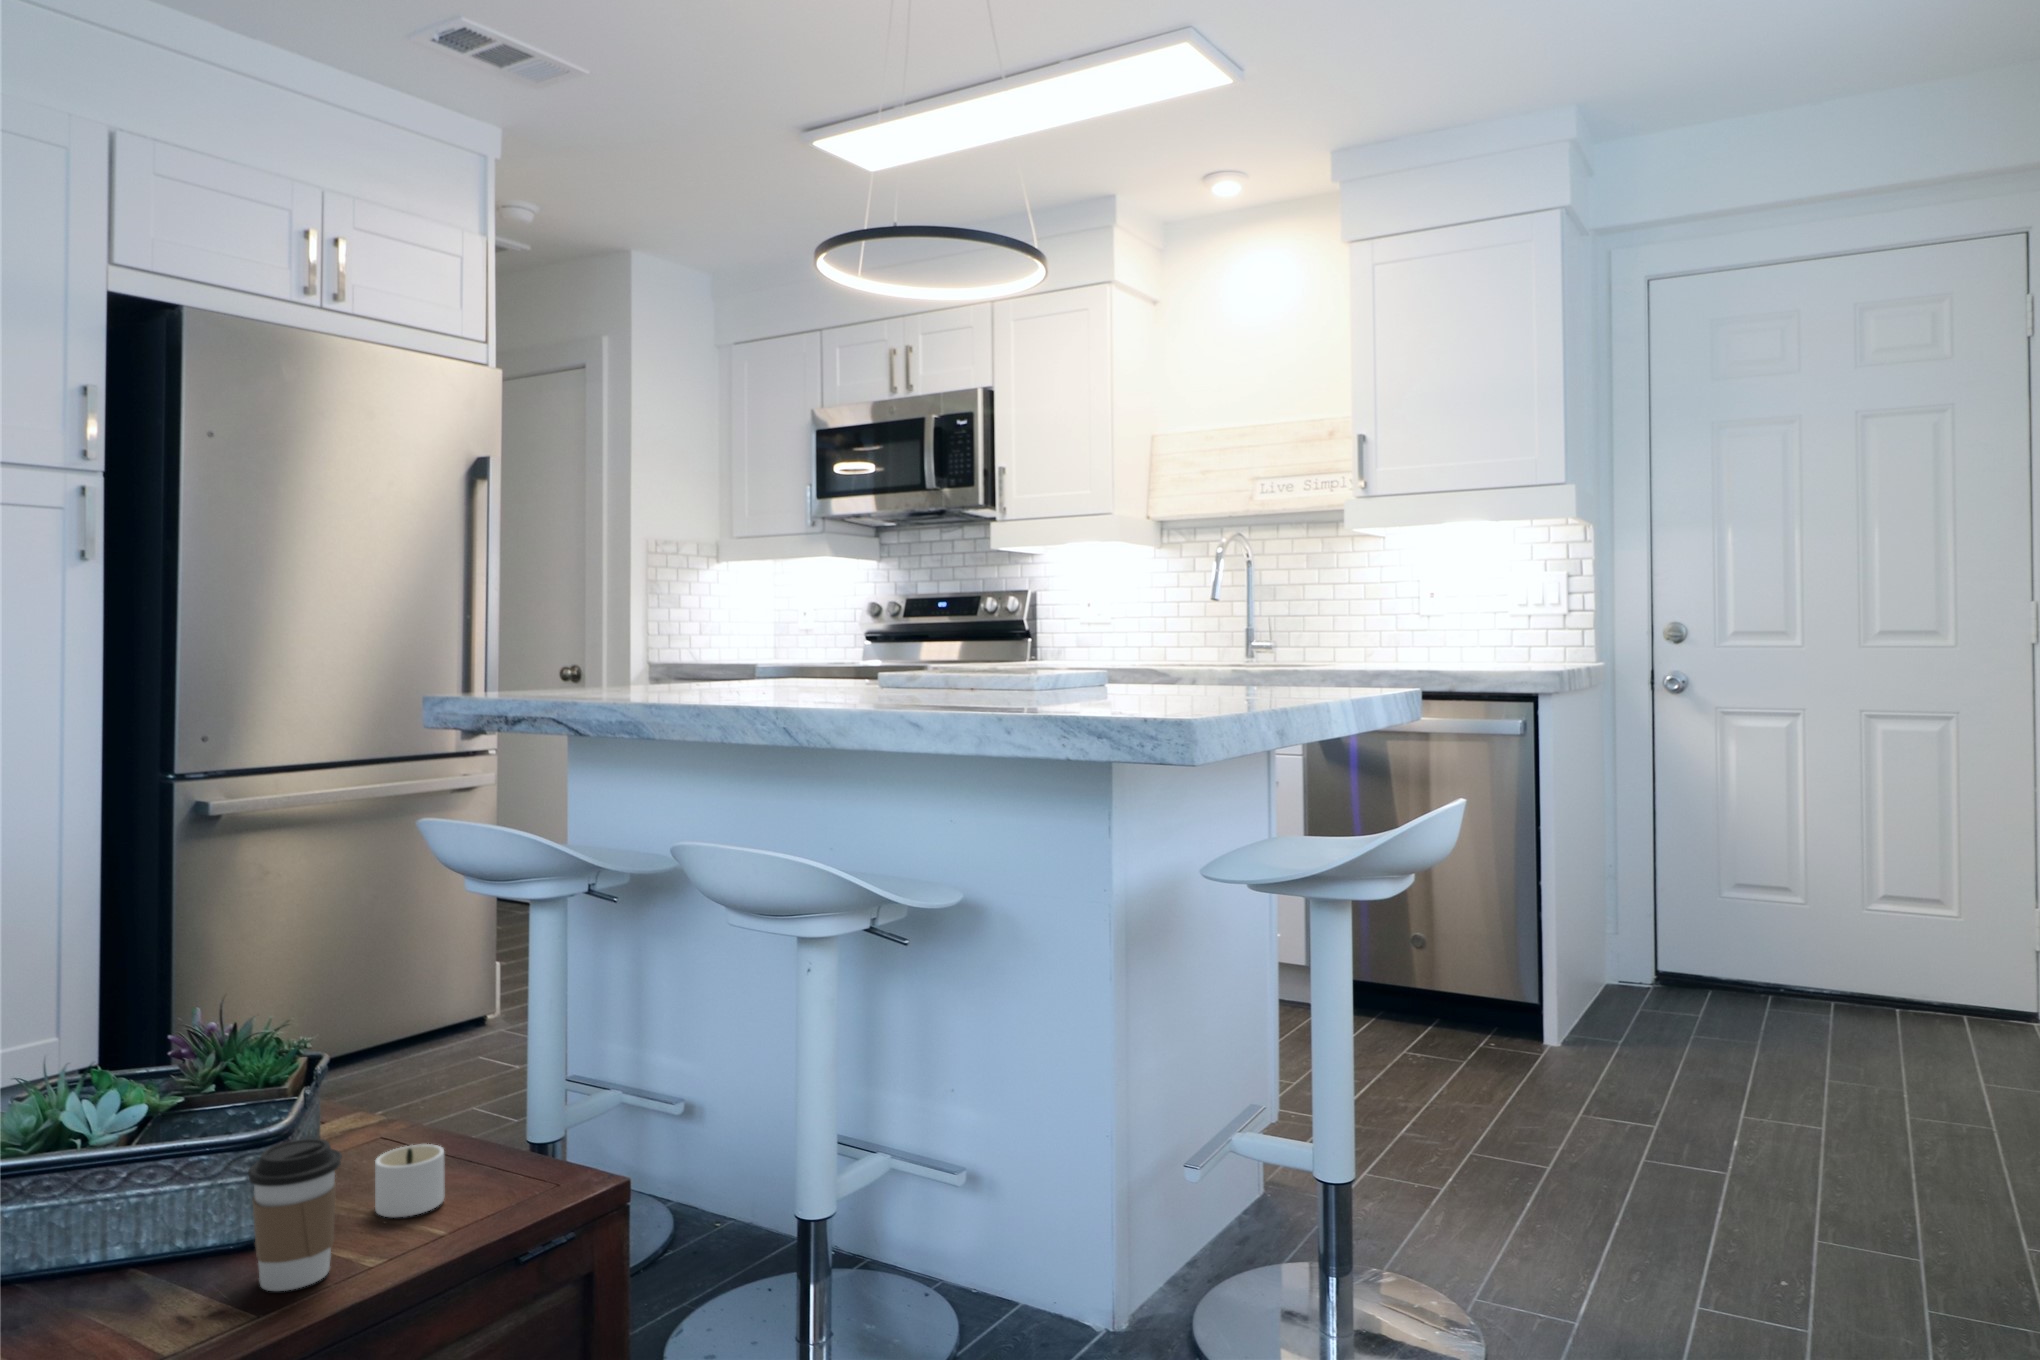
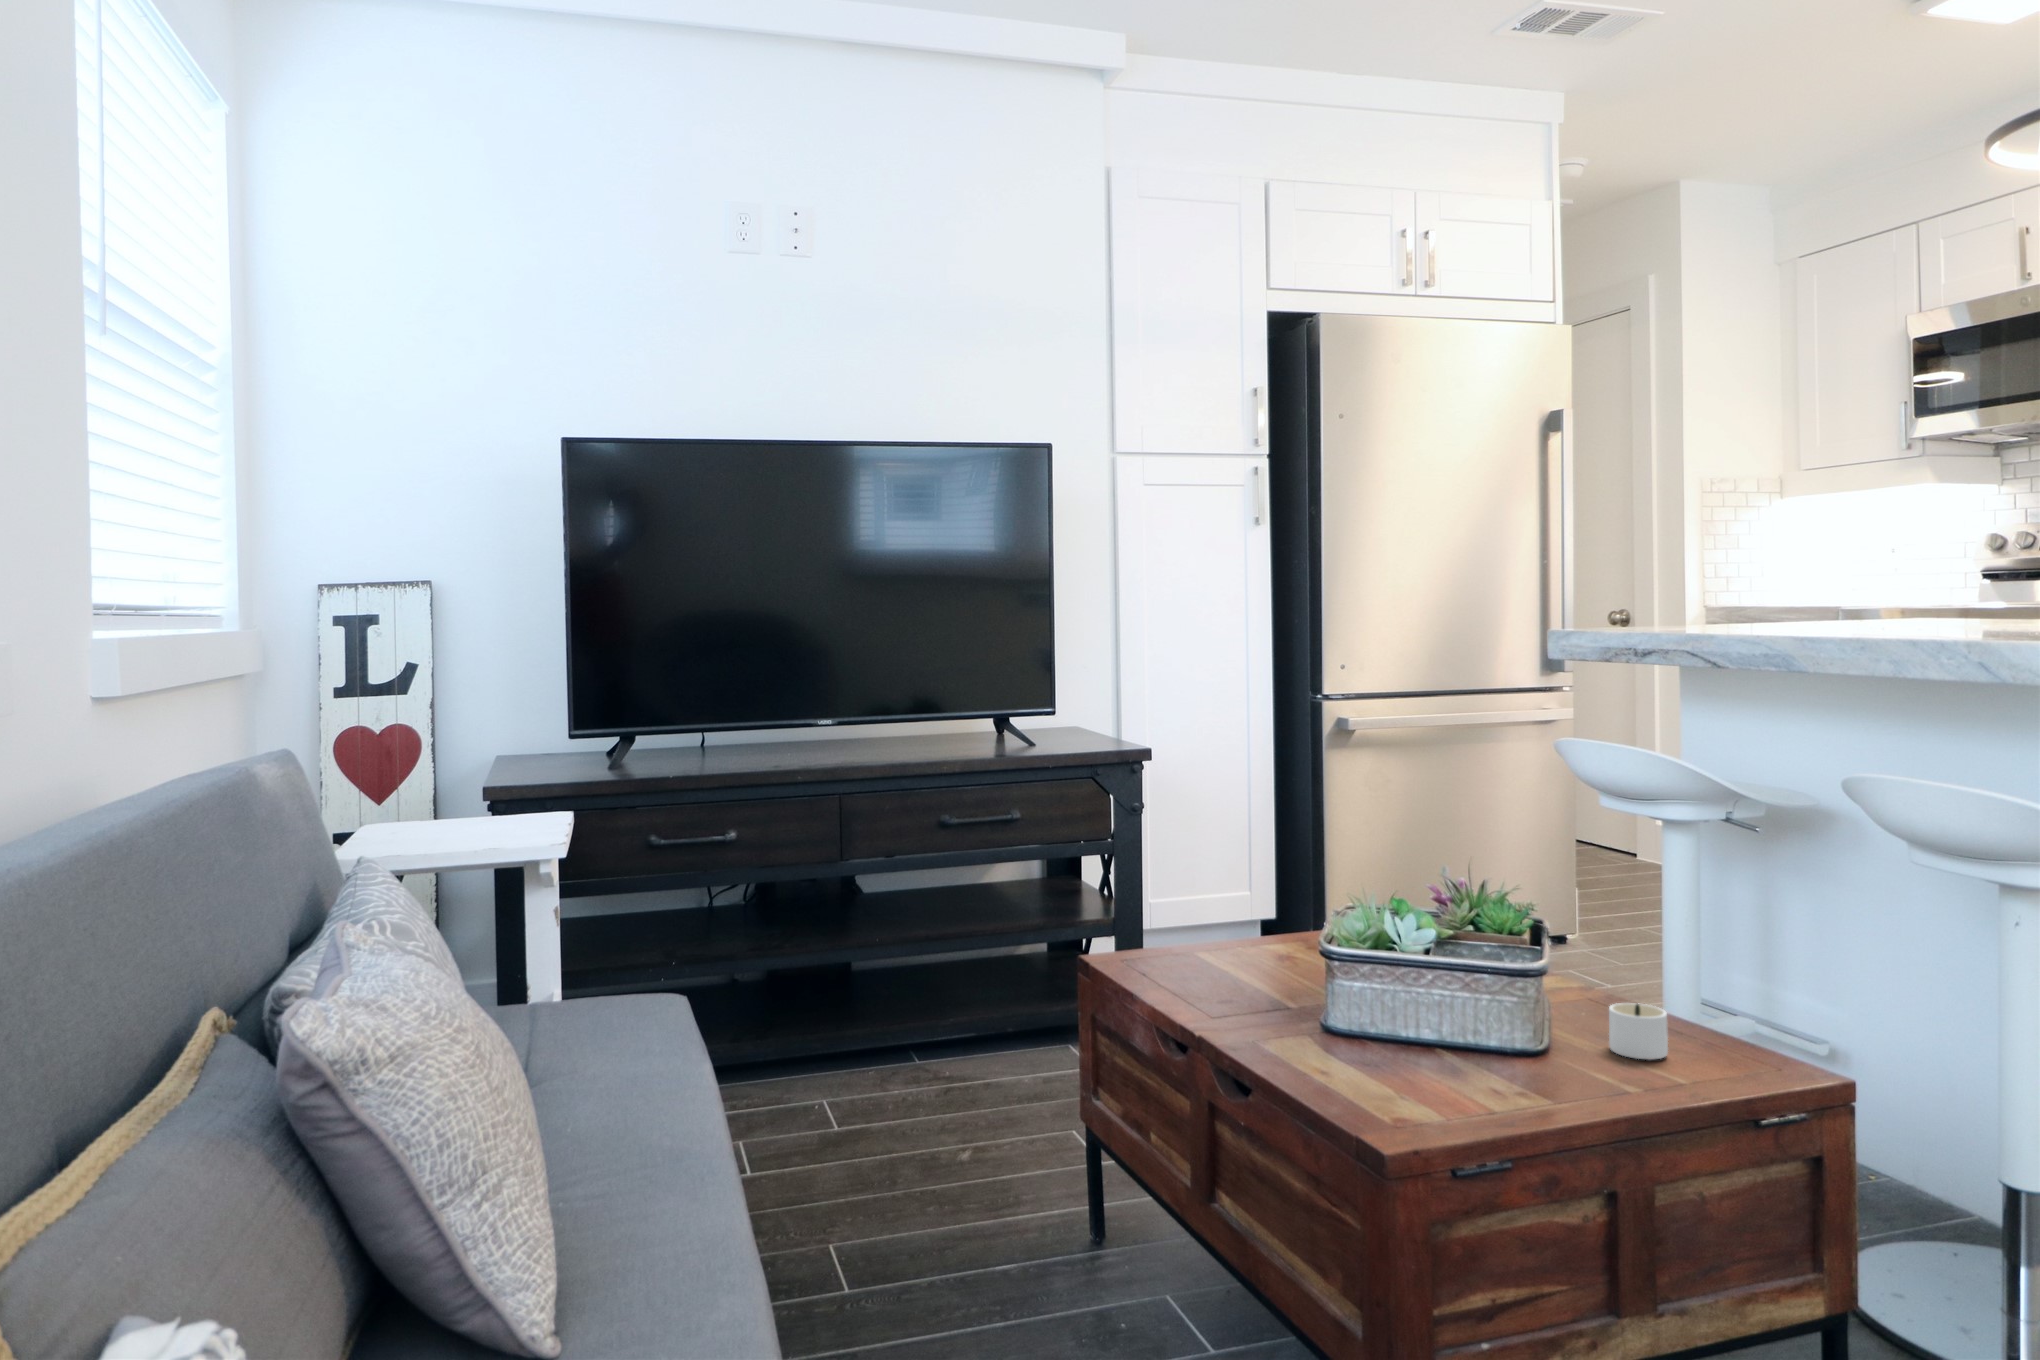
coffee cup: present [248,1139,342,1291] -> none [1533,974,1604,1088]

